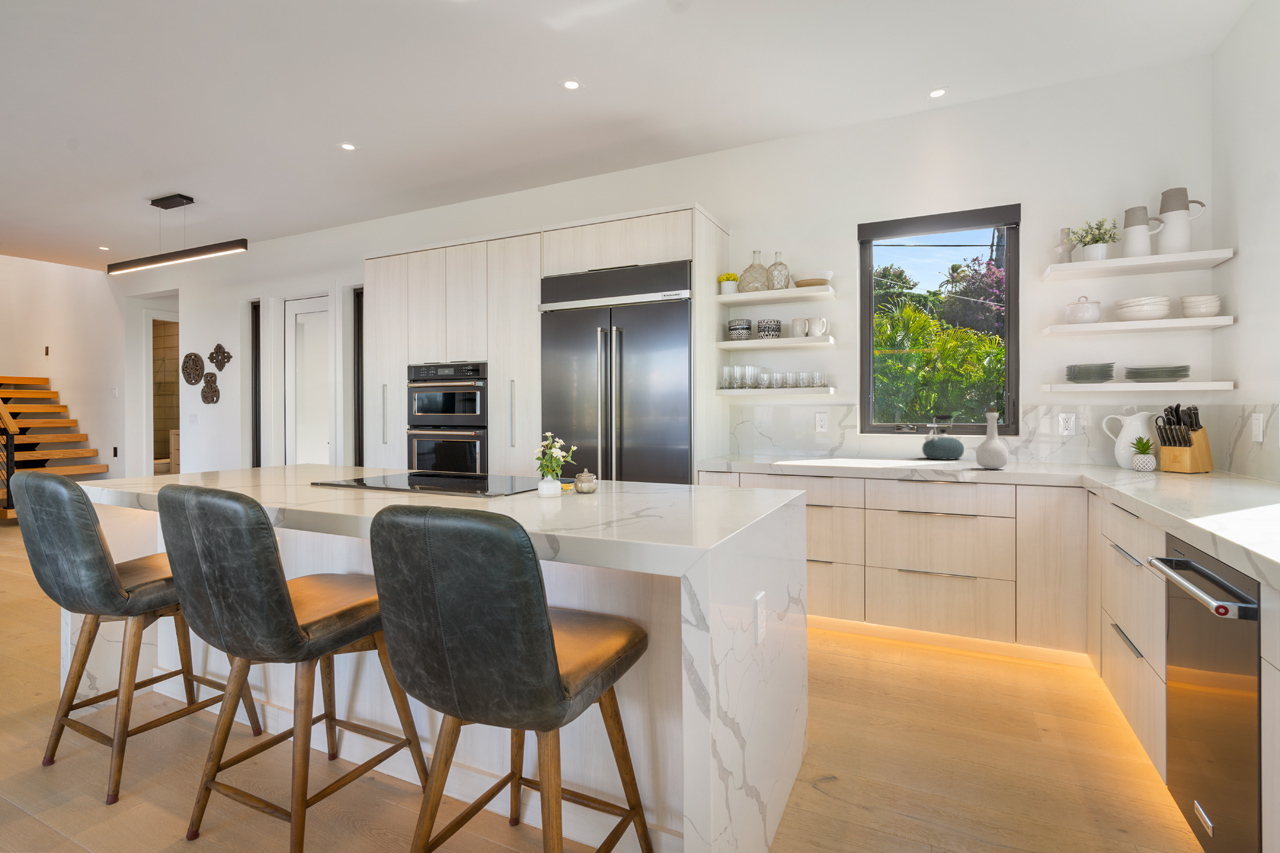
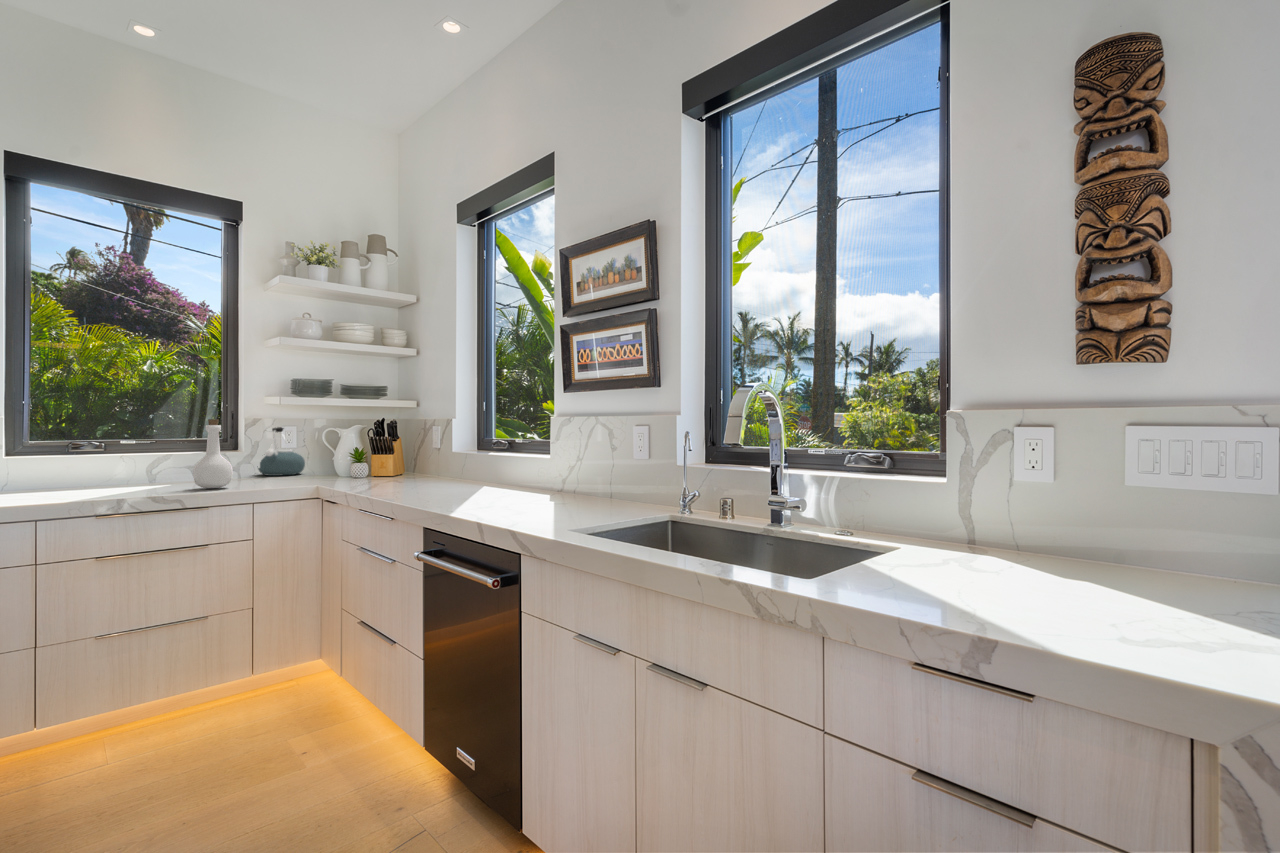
kettle: present [922,415,964,460] -> present [258,427,305,476]

